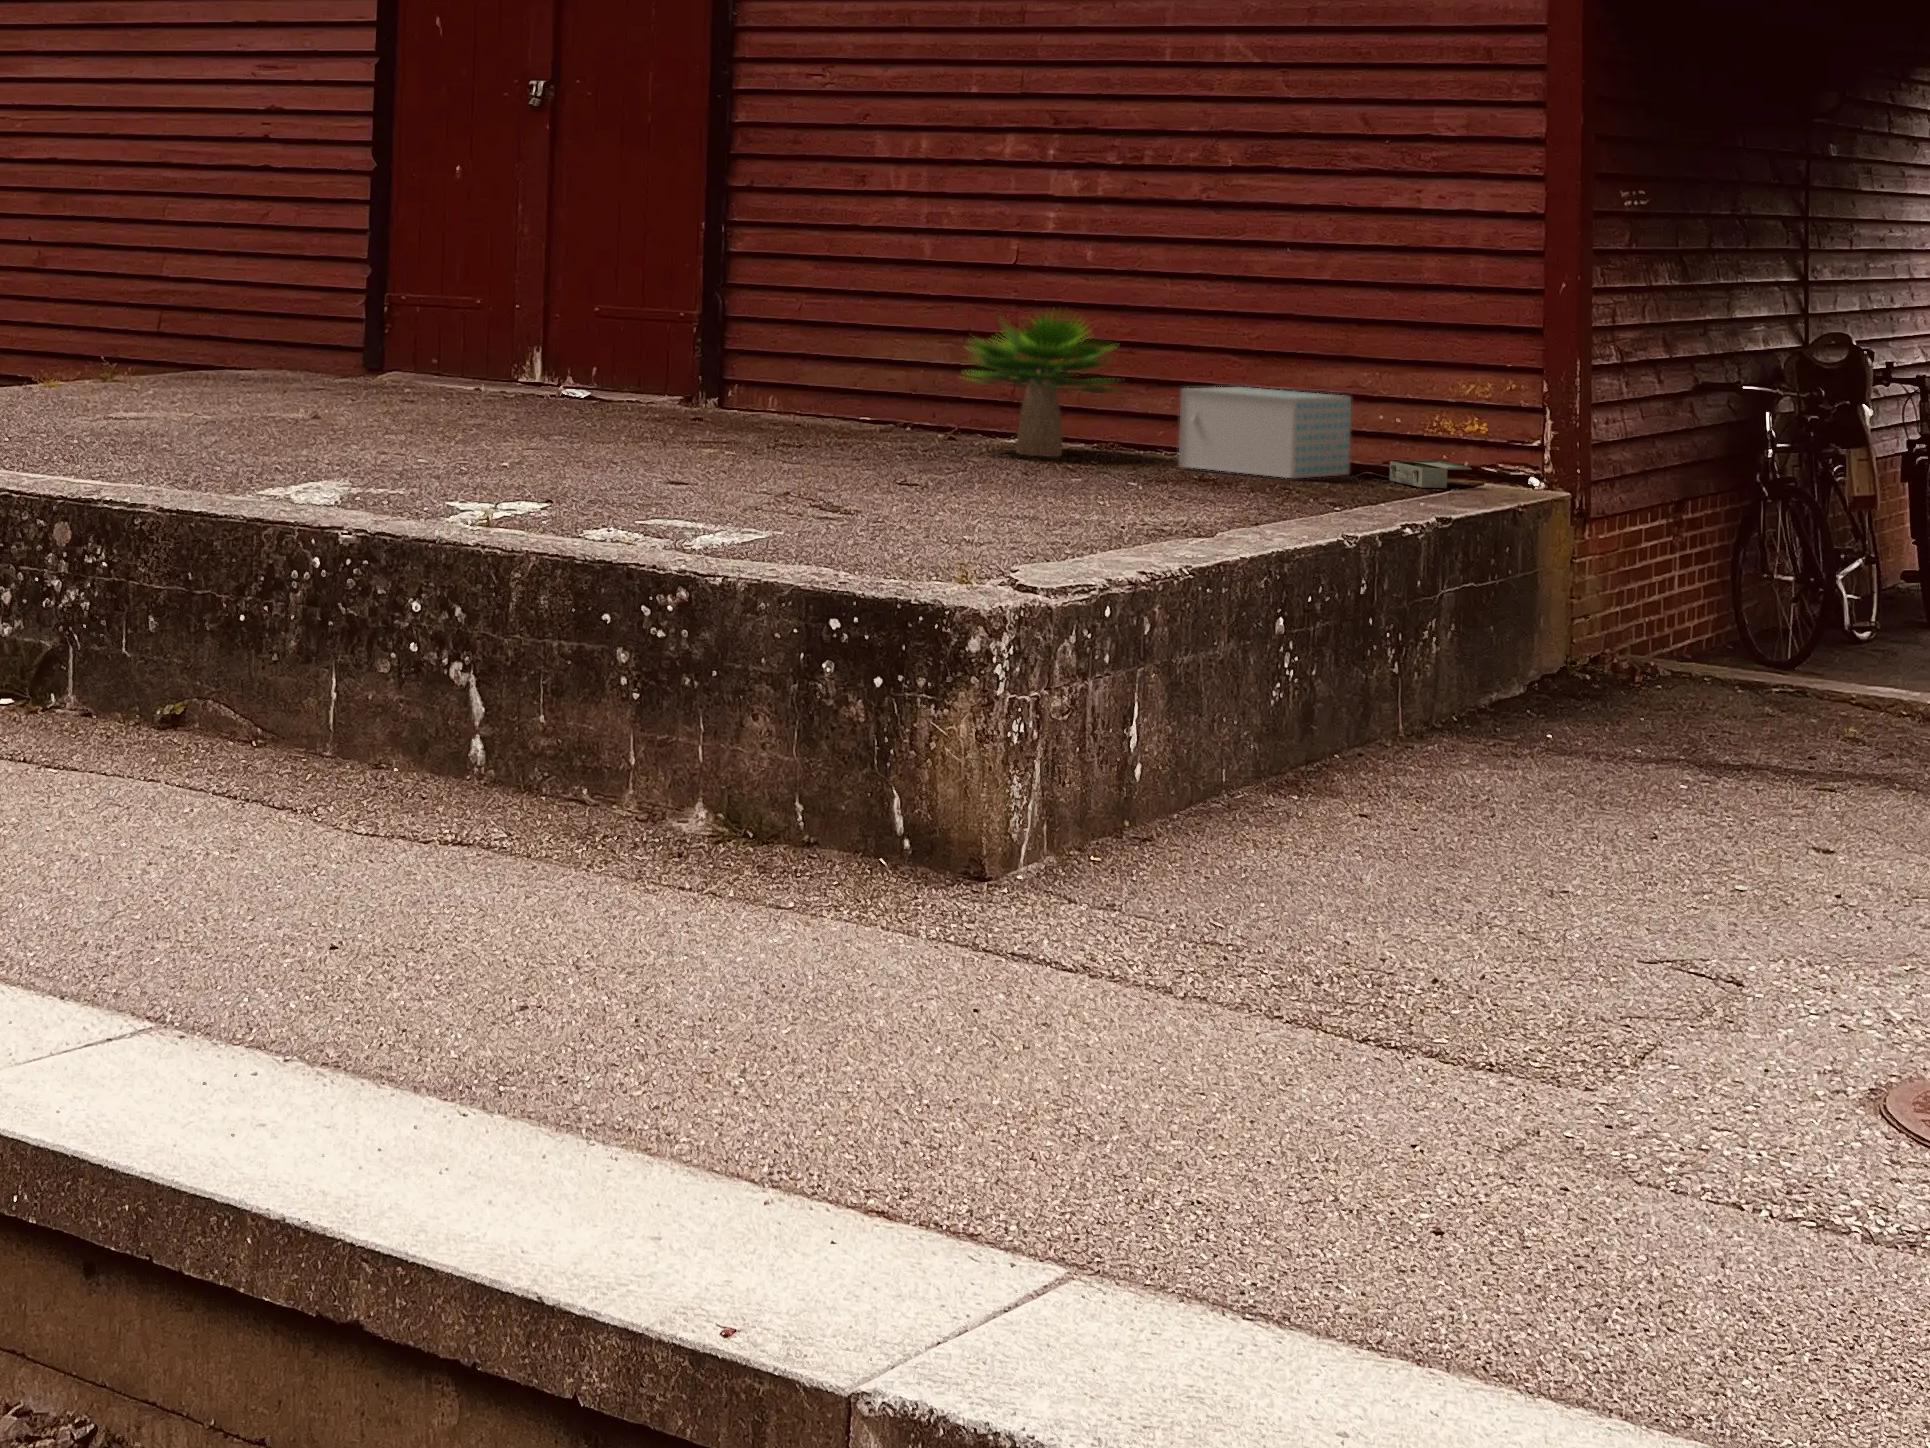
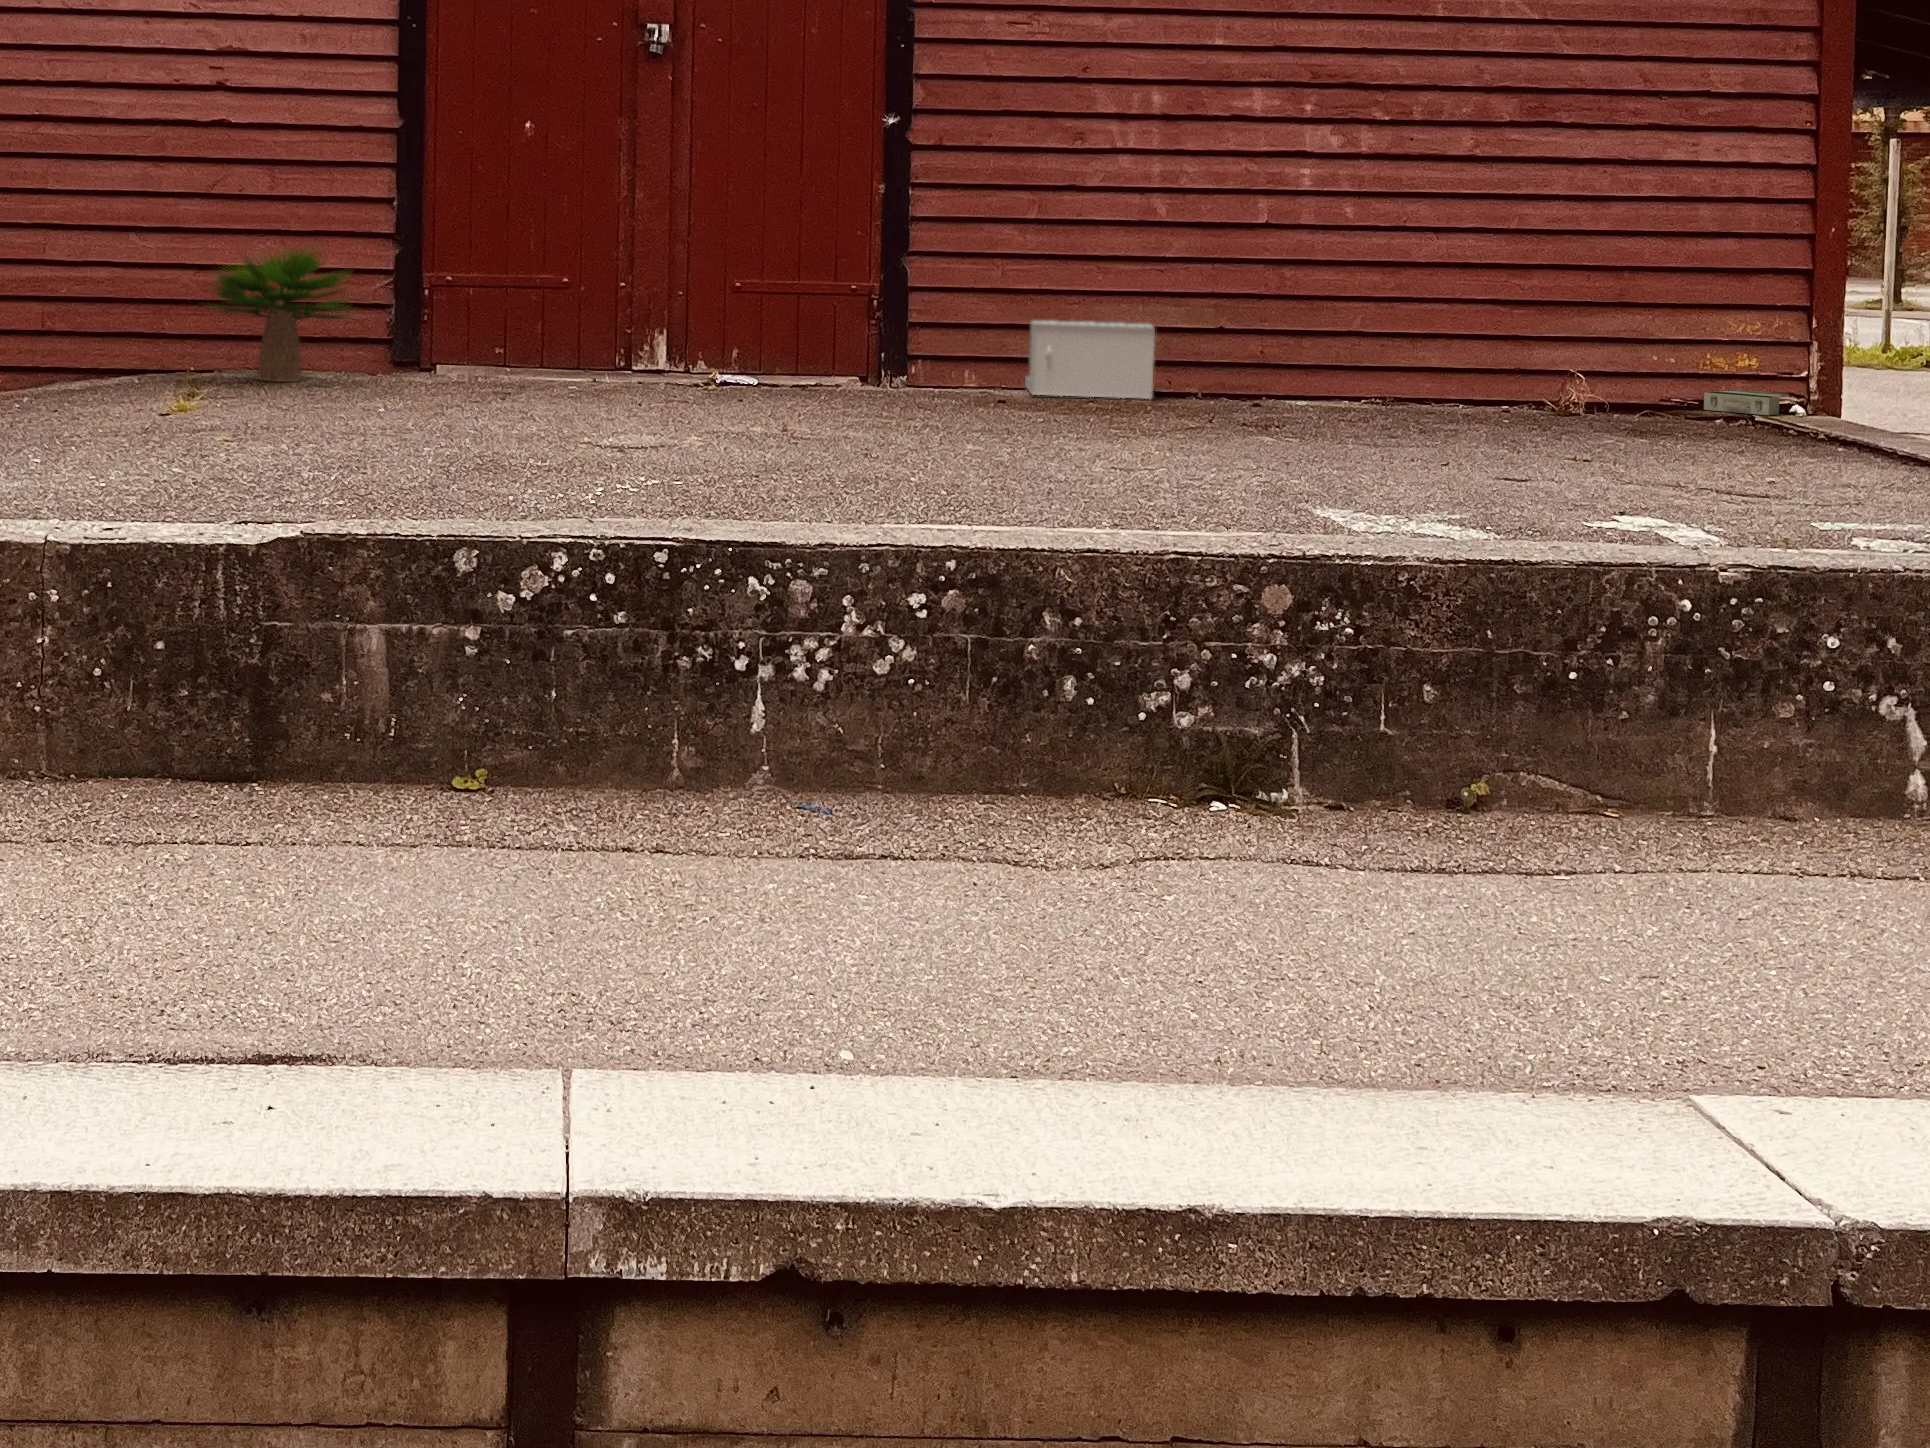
potted plant: present [965,313,1118,457] -> present [207,247,355,382]
storage box: present [1179,387,1351,478] -> present [1025,321,1155,399]

